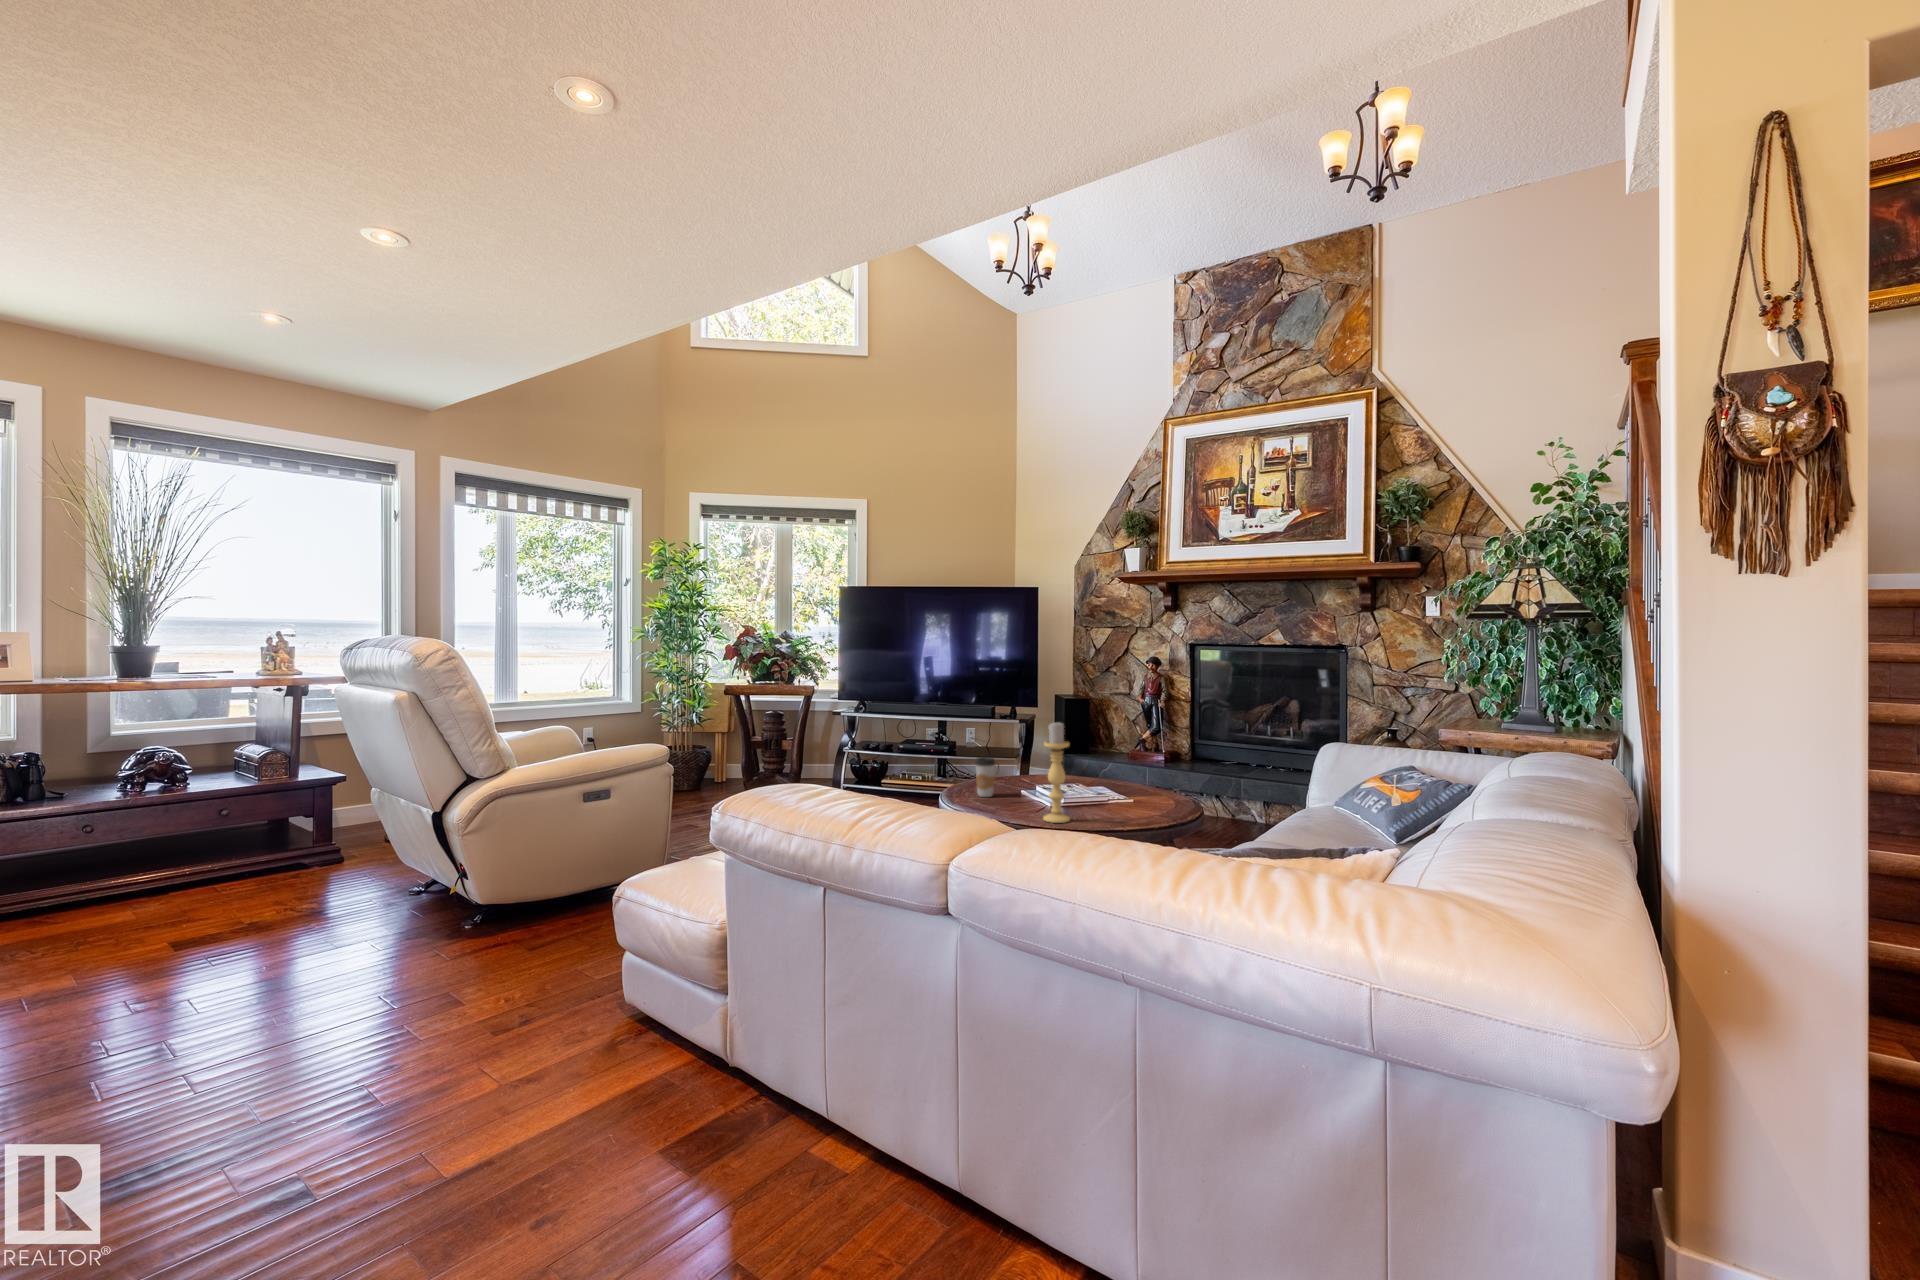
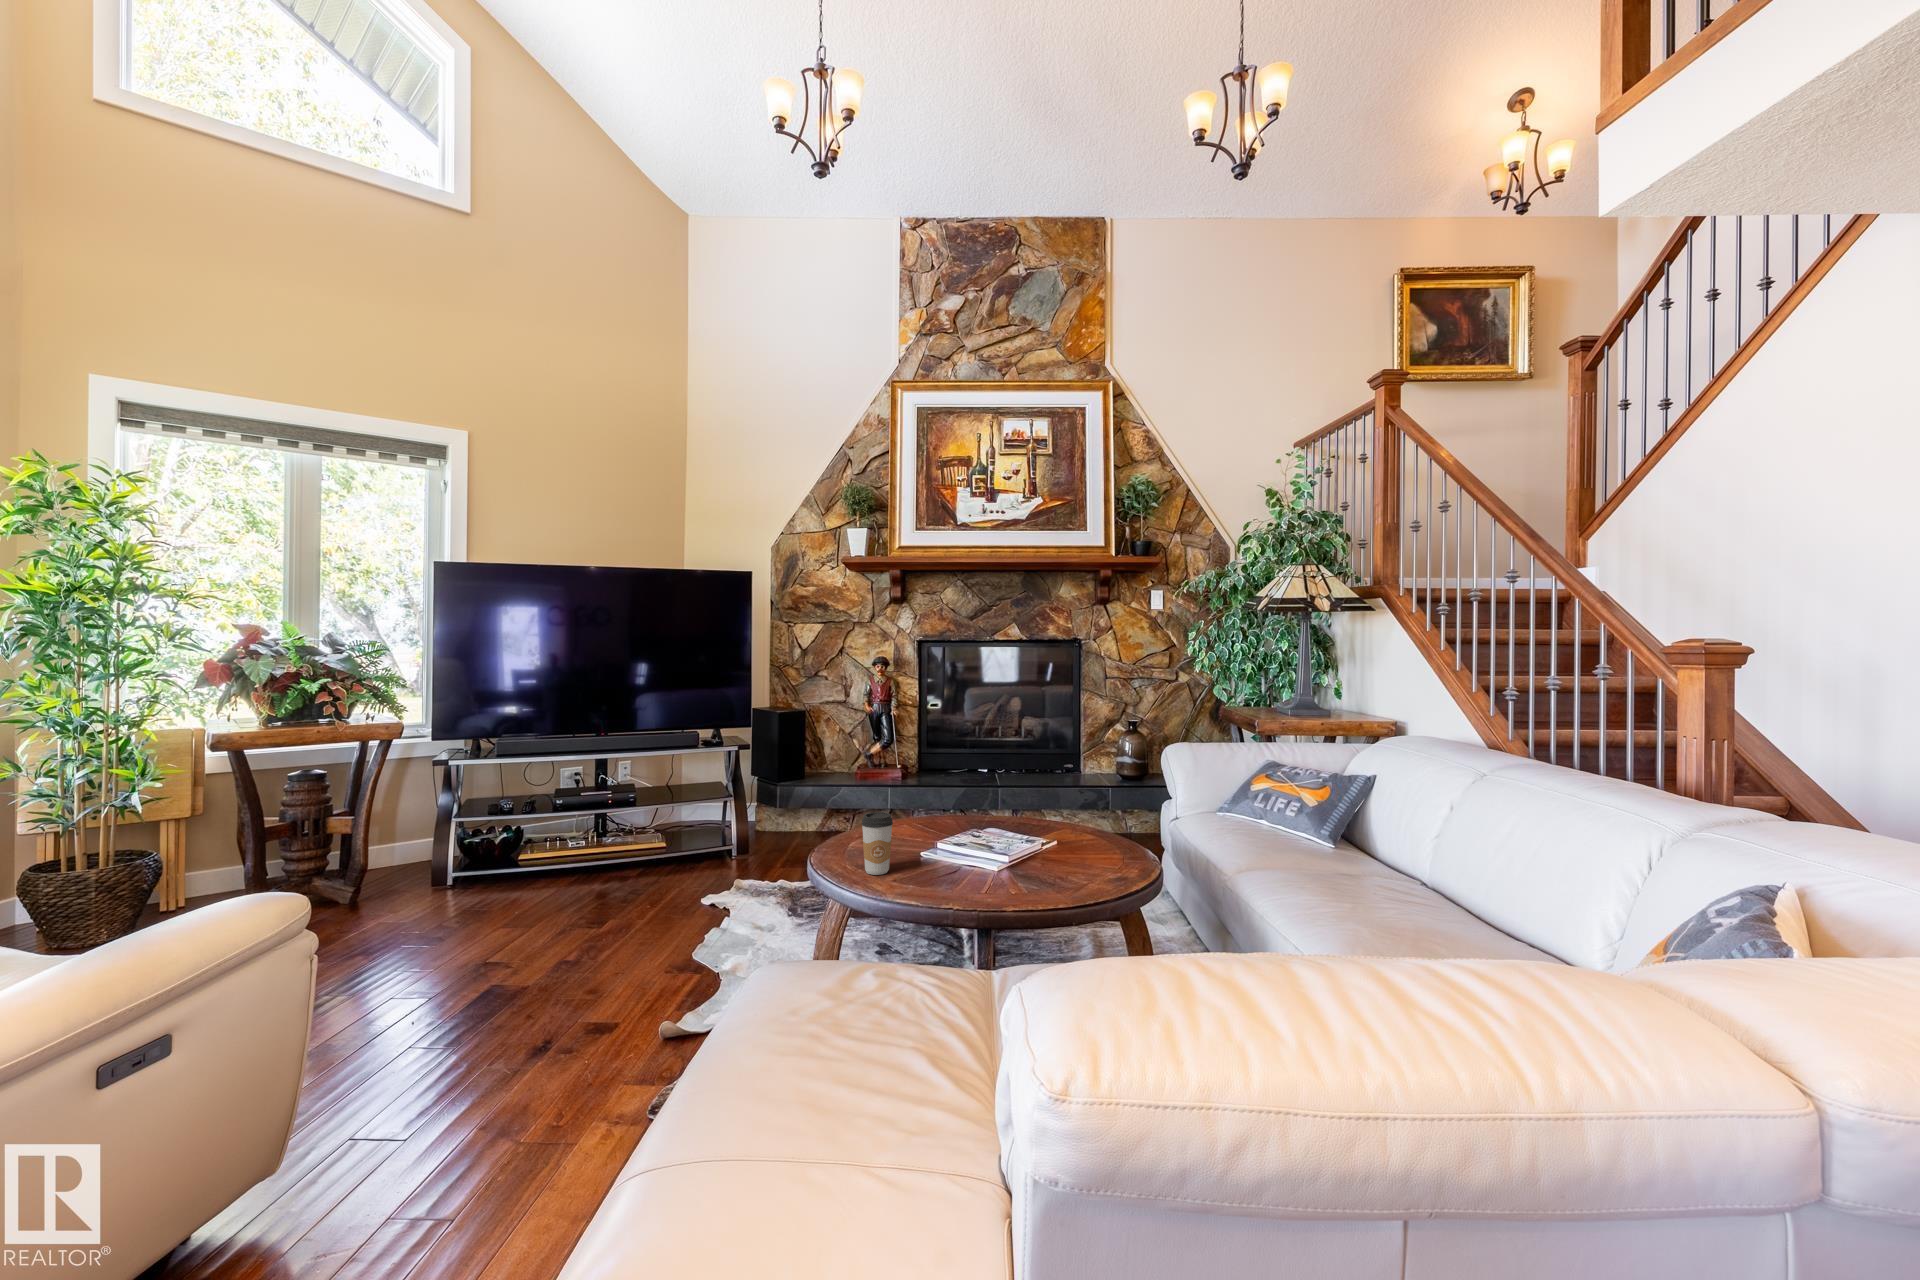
candle holder: present [1043,723,1070,823] -> none [1026,754,1066,906]

